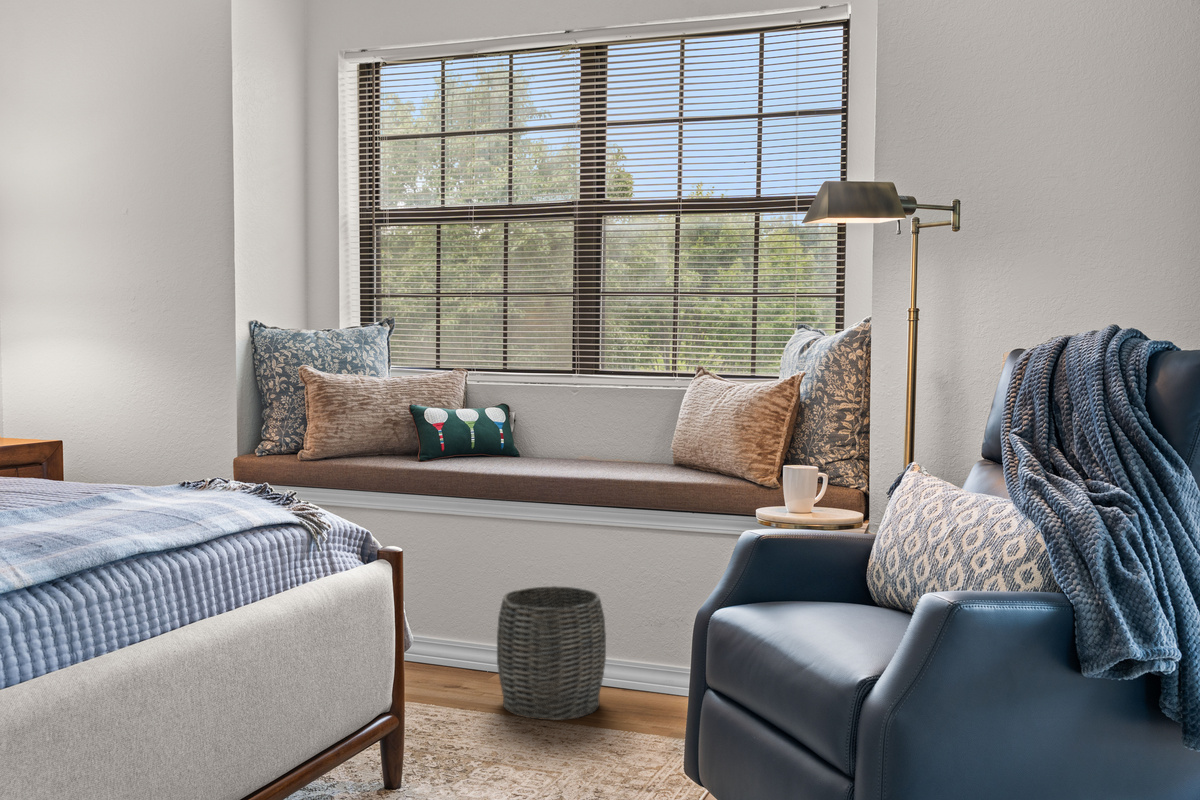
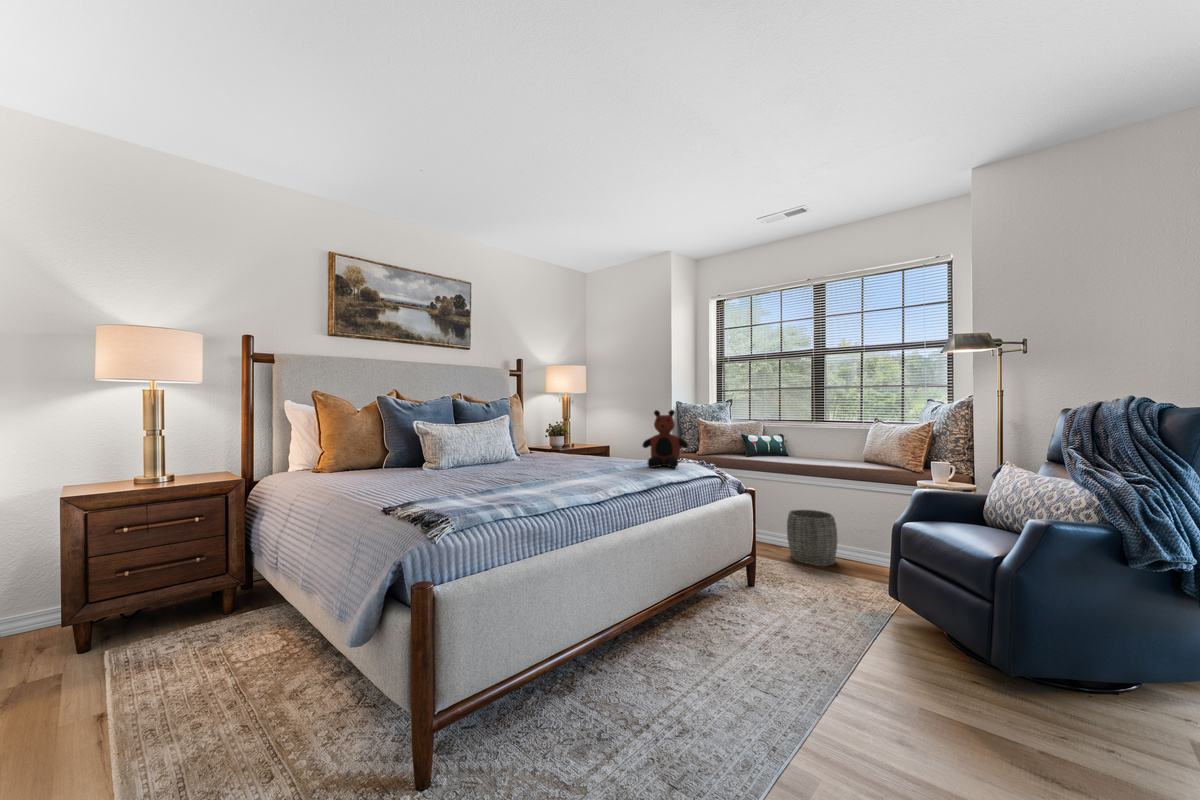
teddy bear: none [68,327,217,504] -> present [642,410,689,468]

